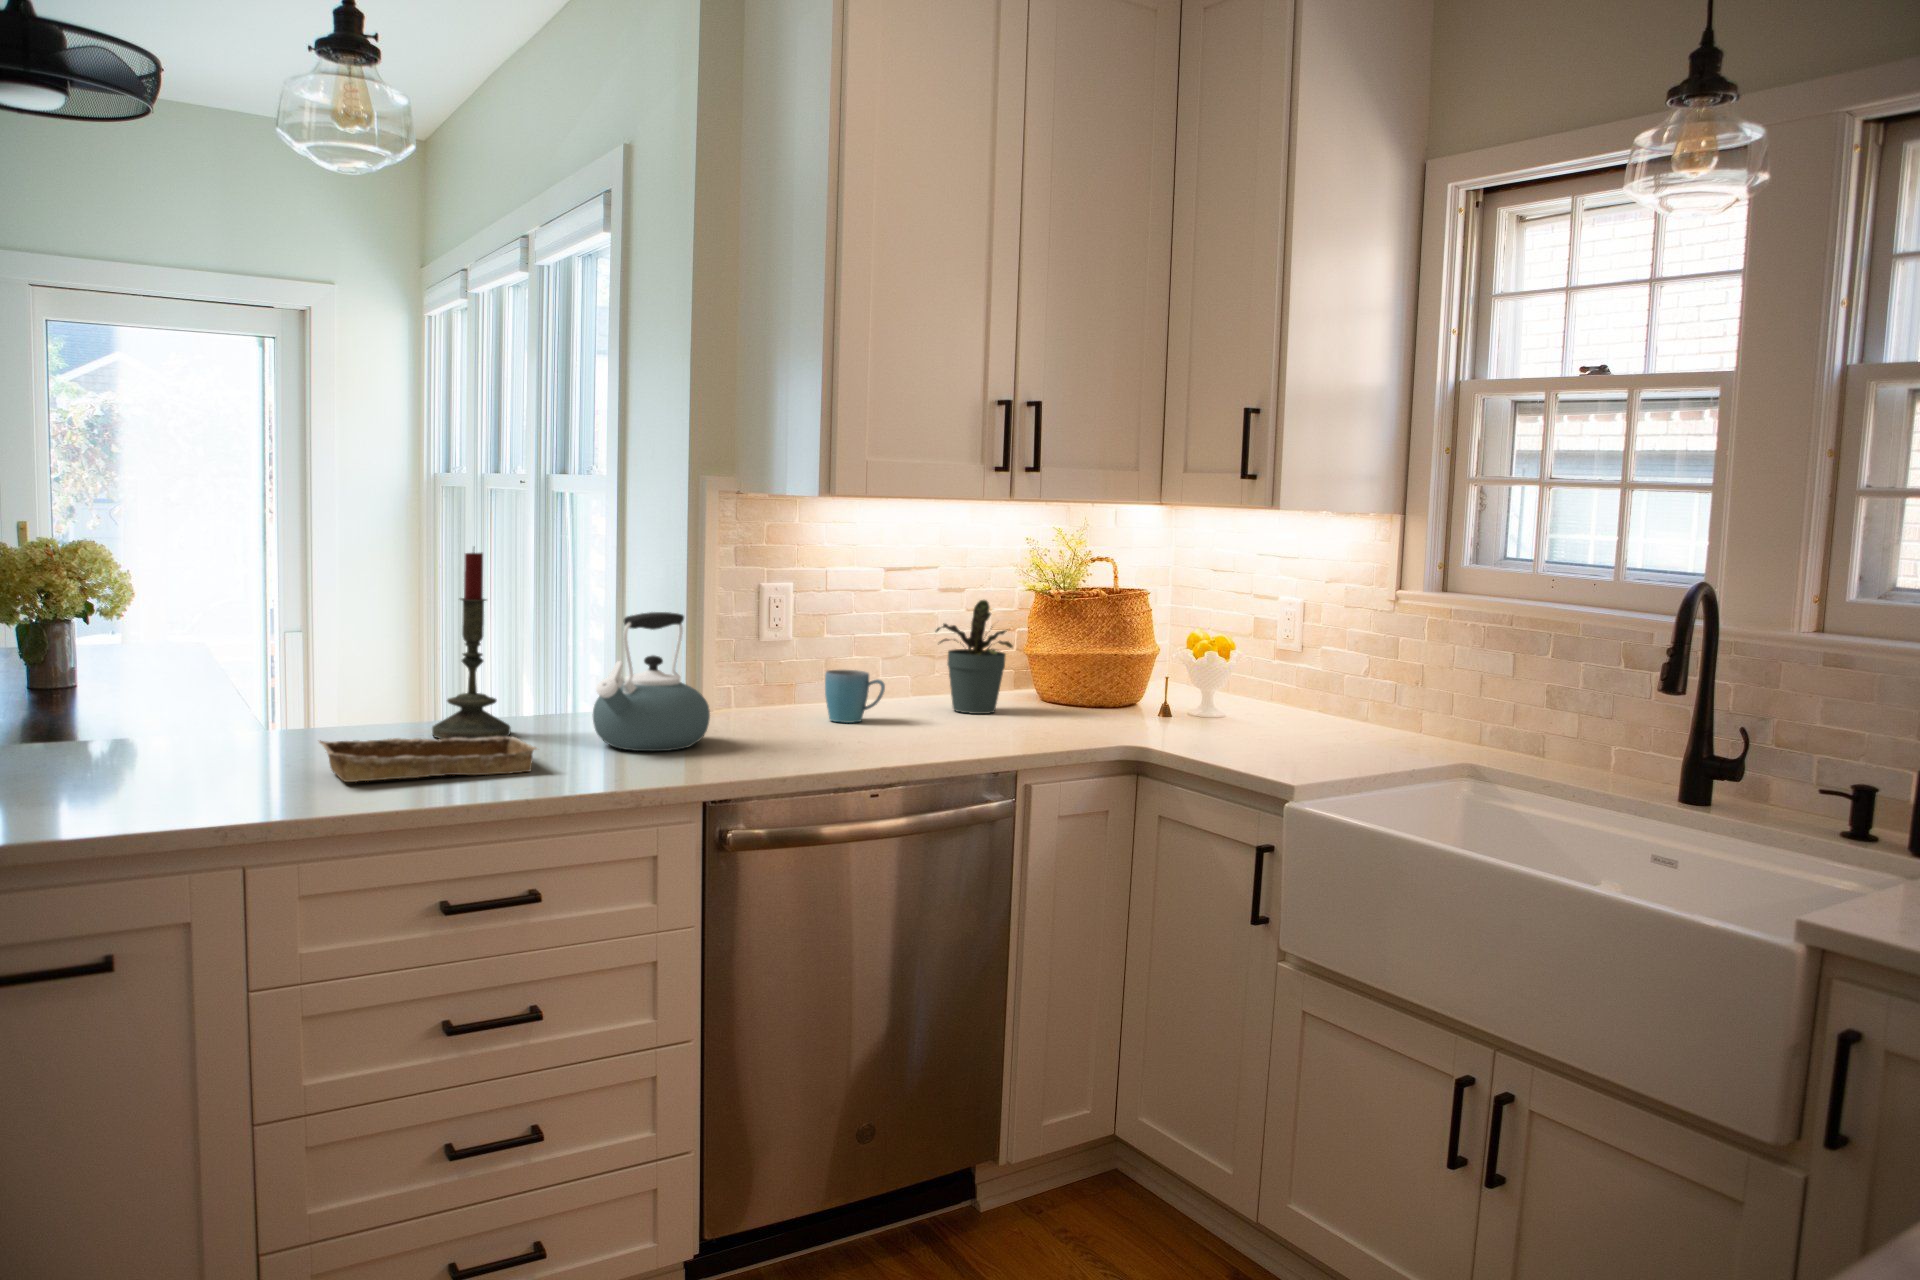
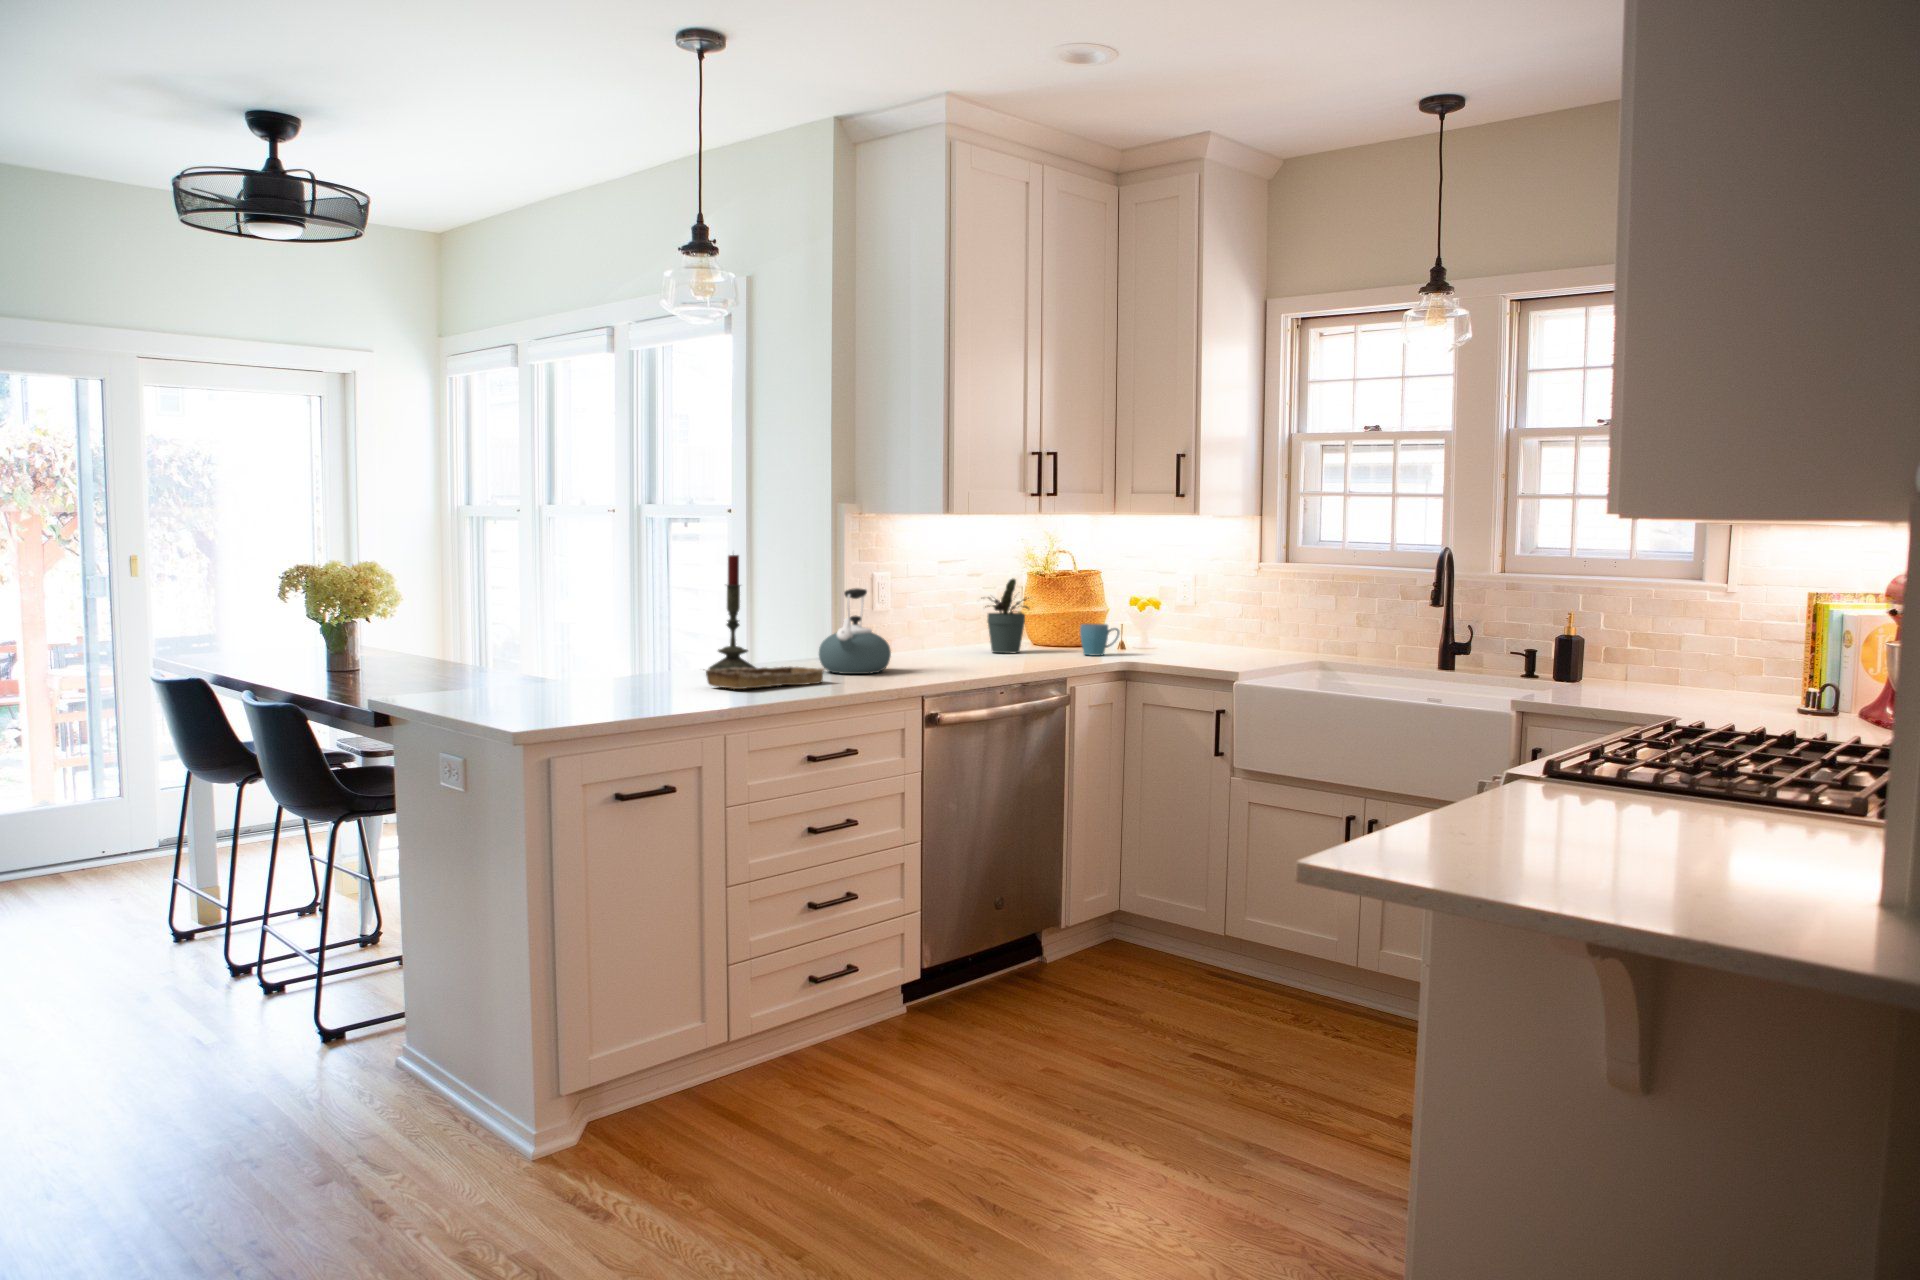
mug: present [825,670,885,723] -> present [1080,624,1120,656]

